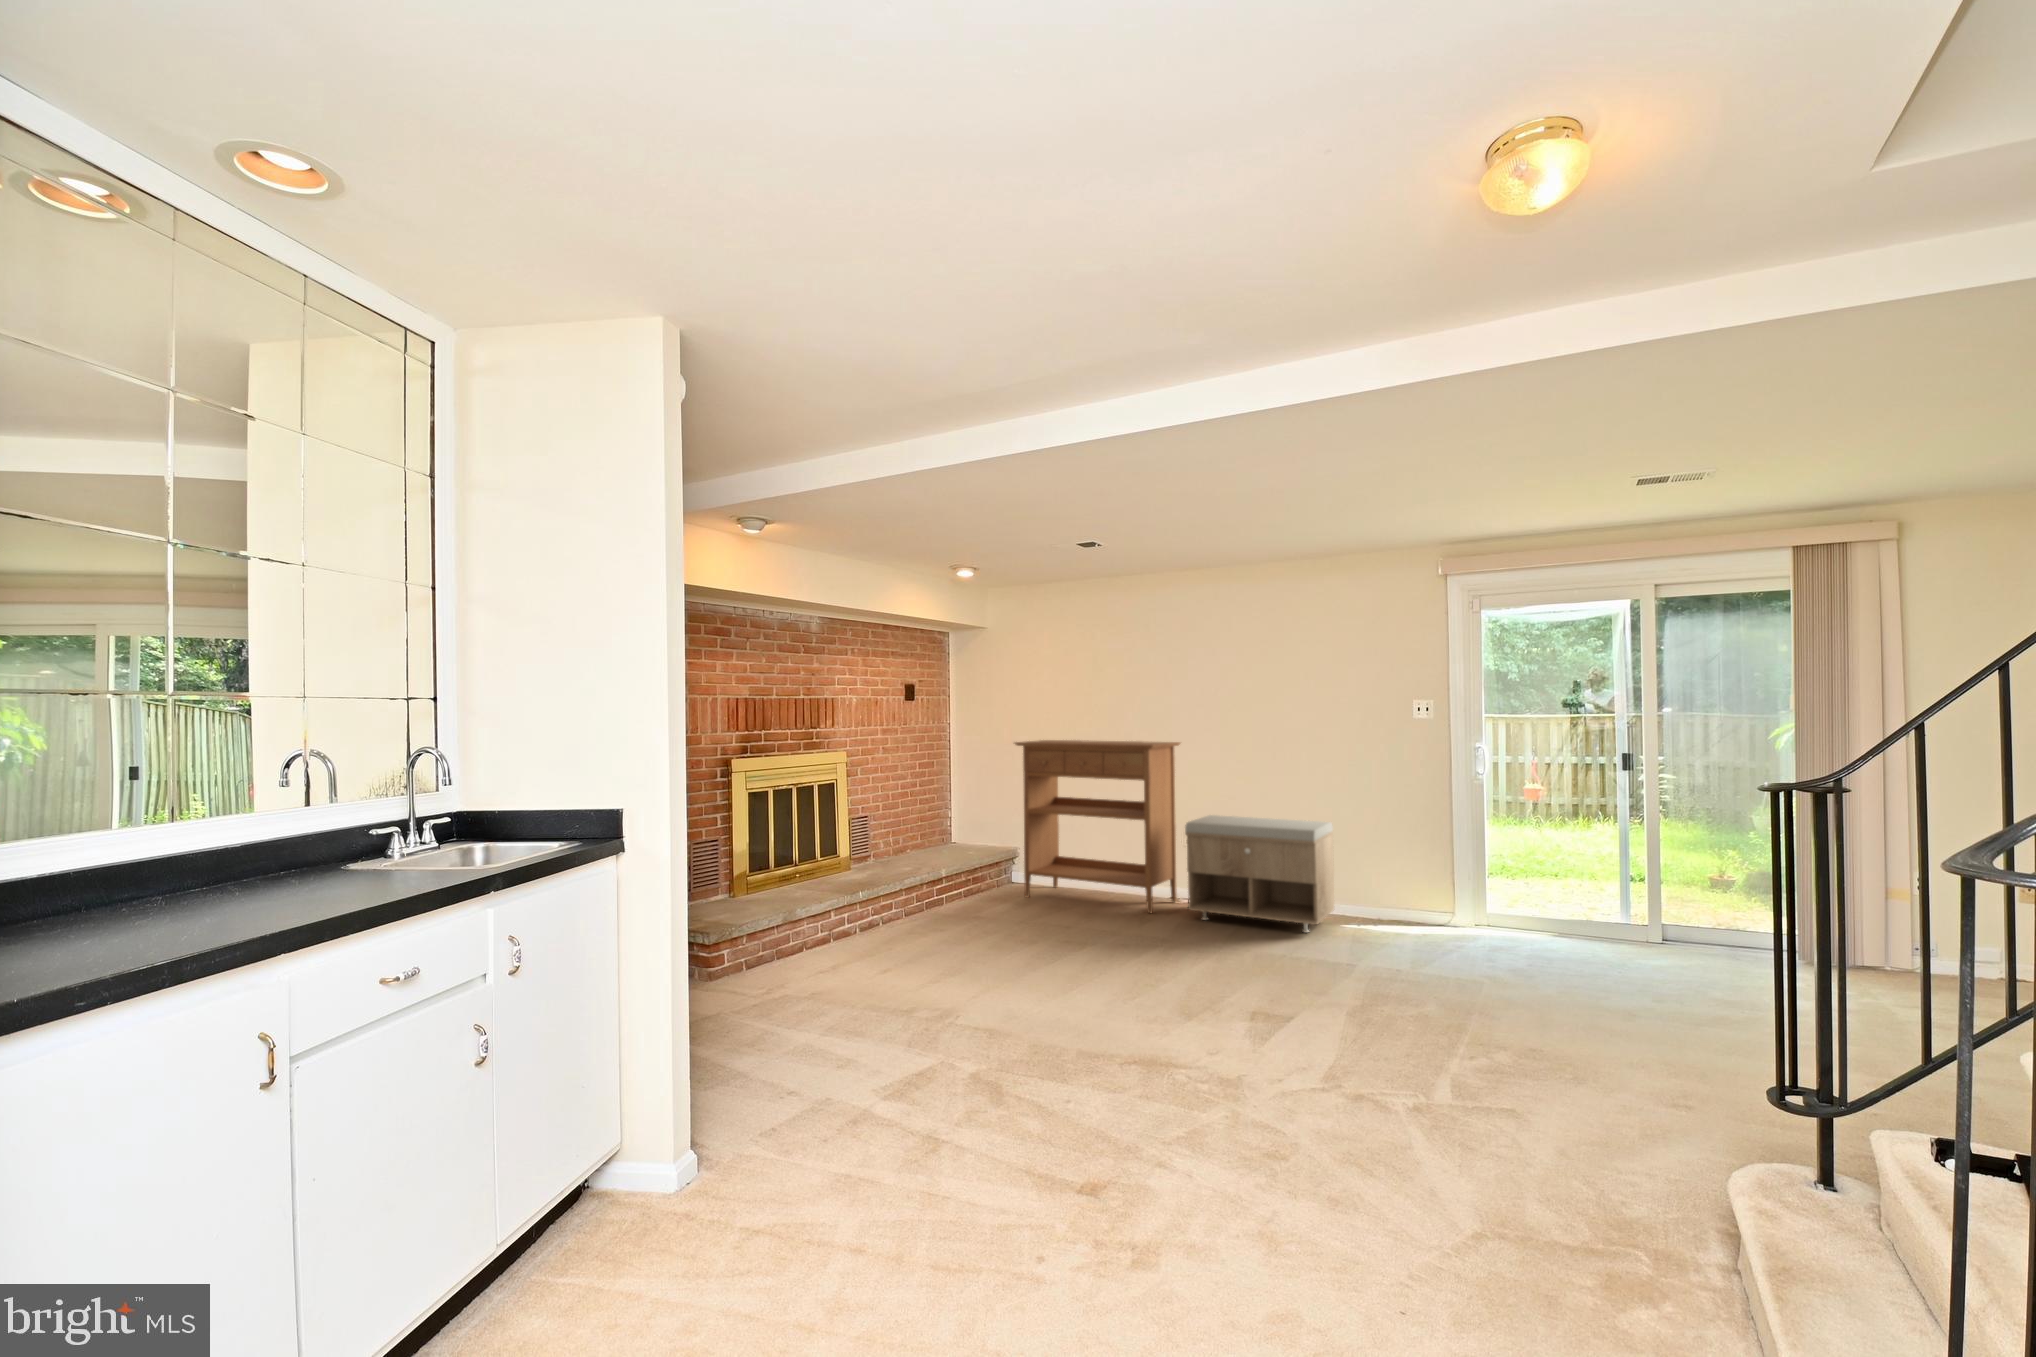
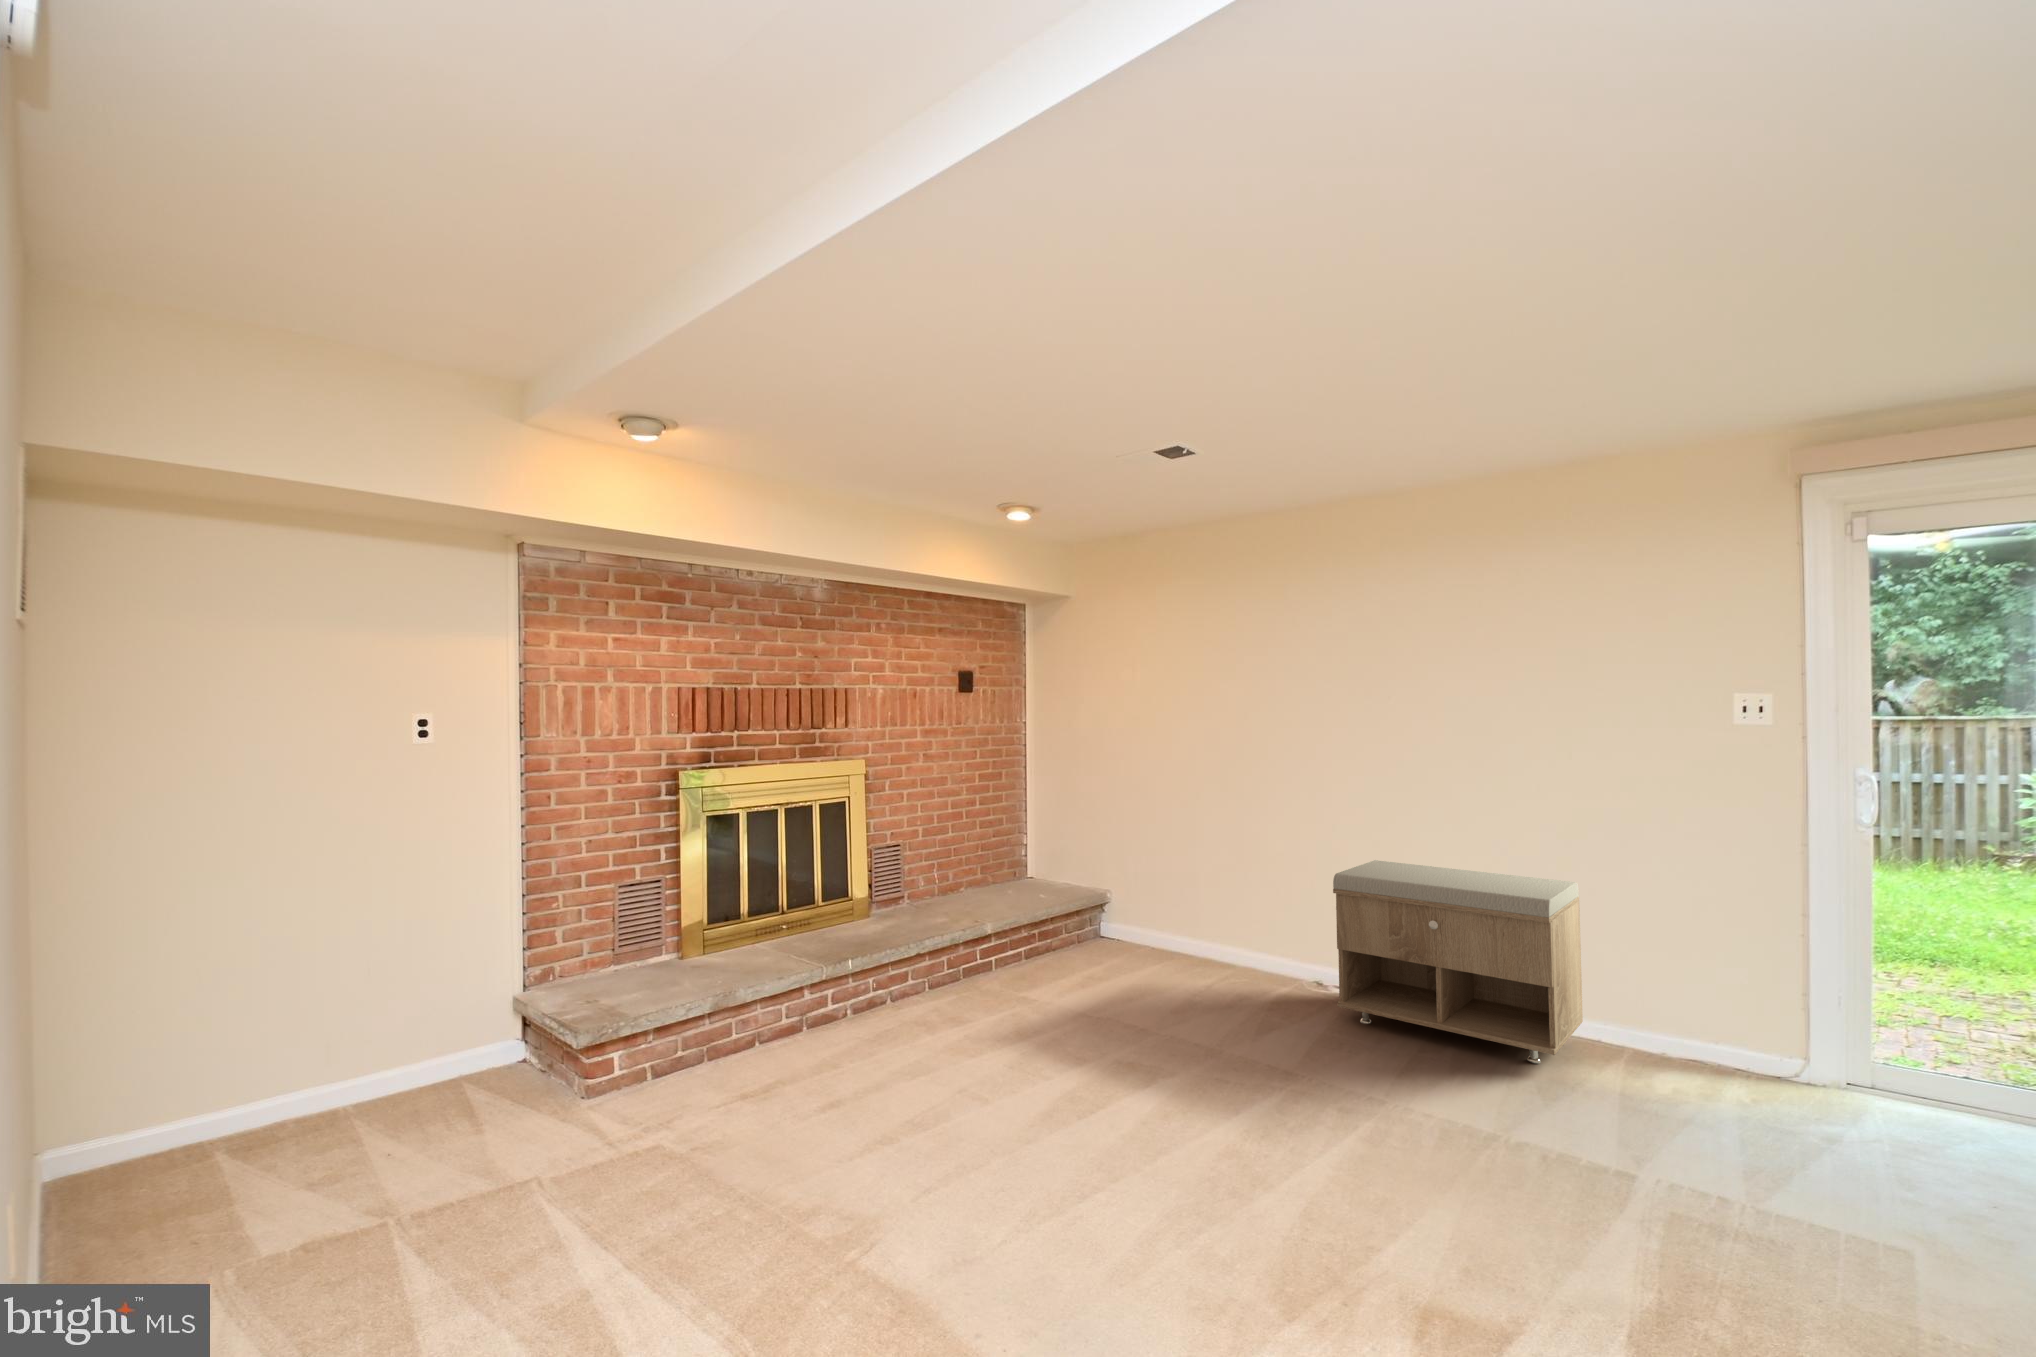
console table: present [1015,740,1180,913] -> none [1091,745,1332,1005]

